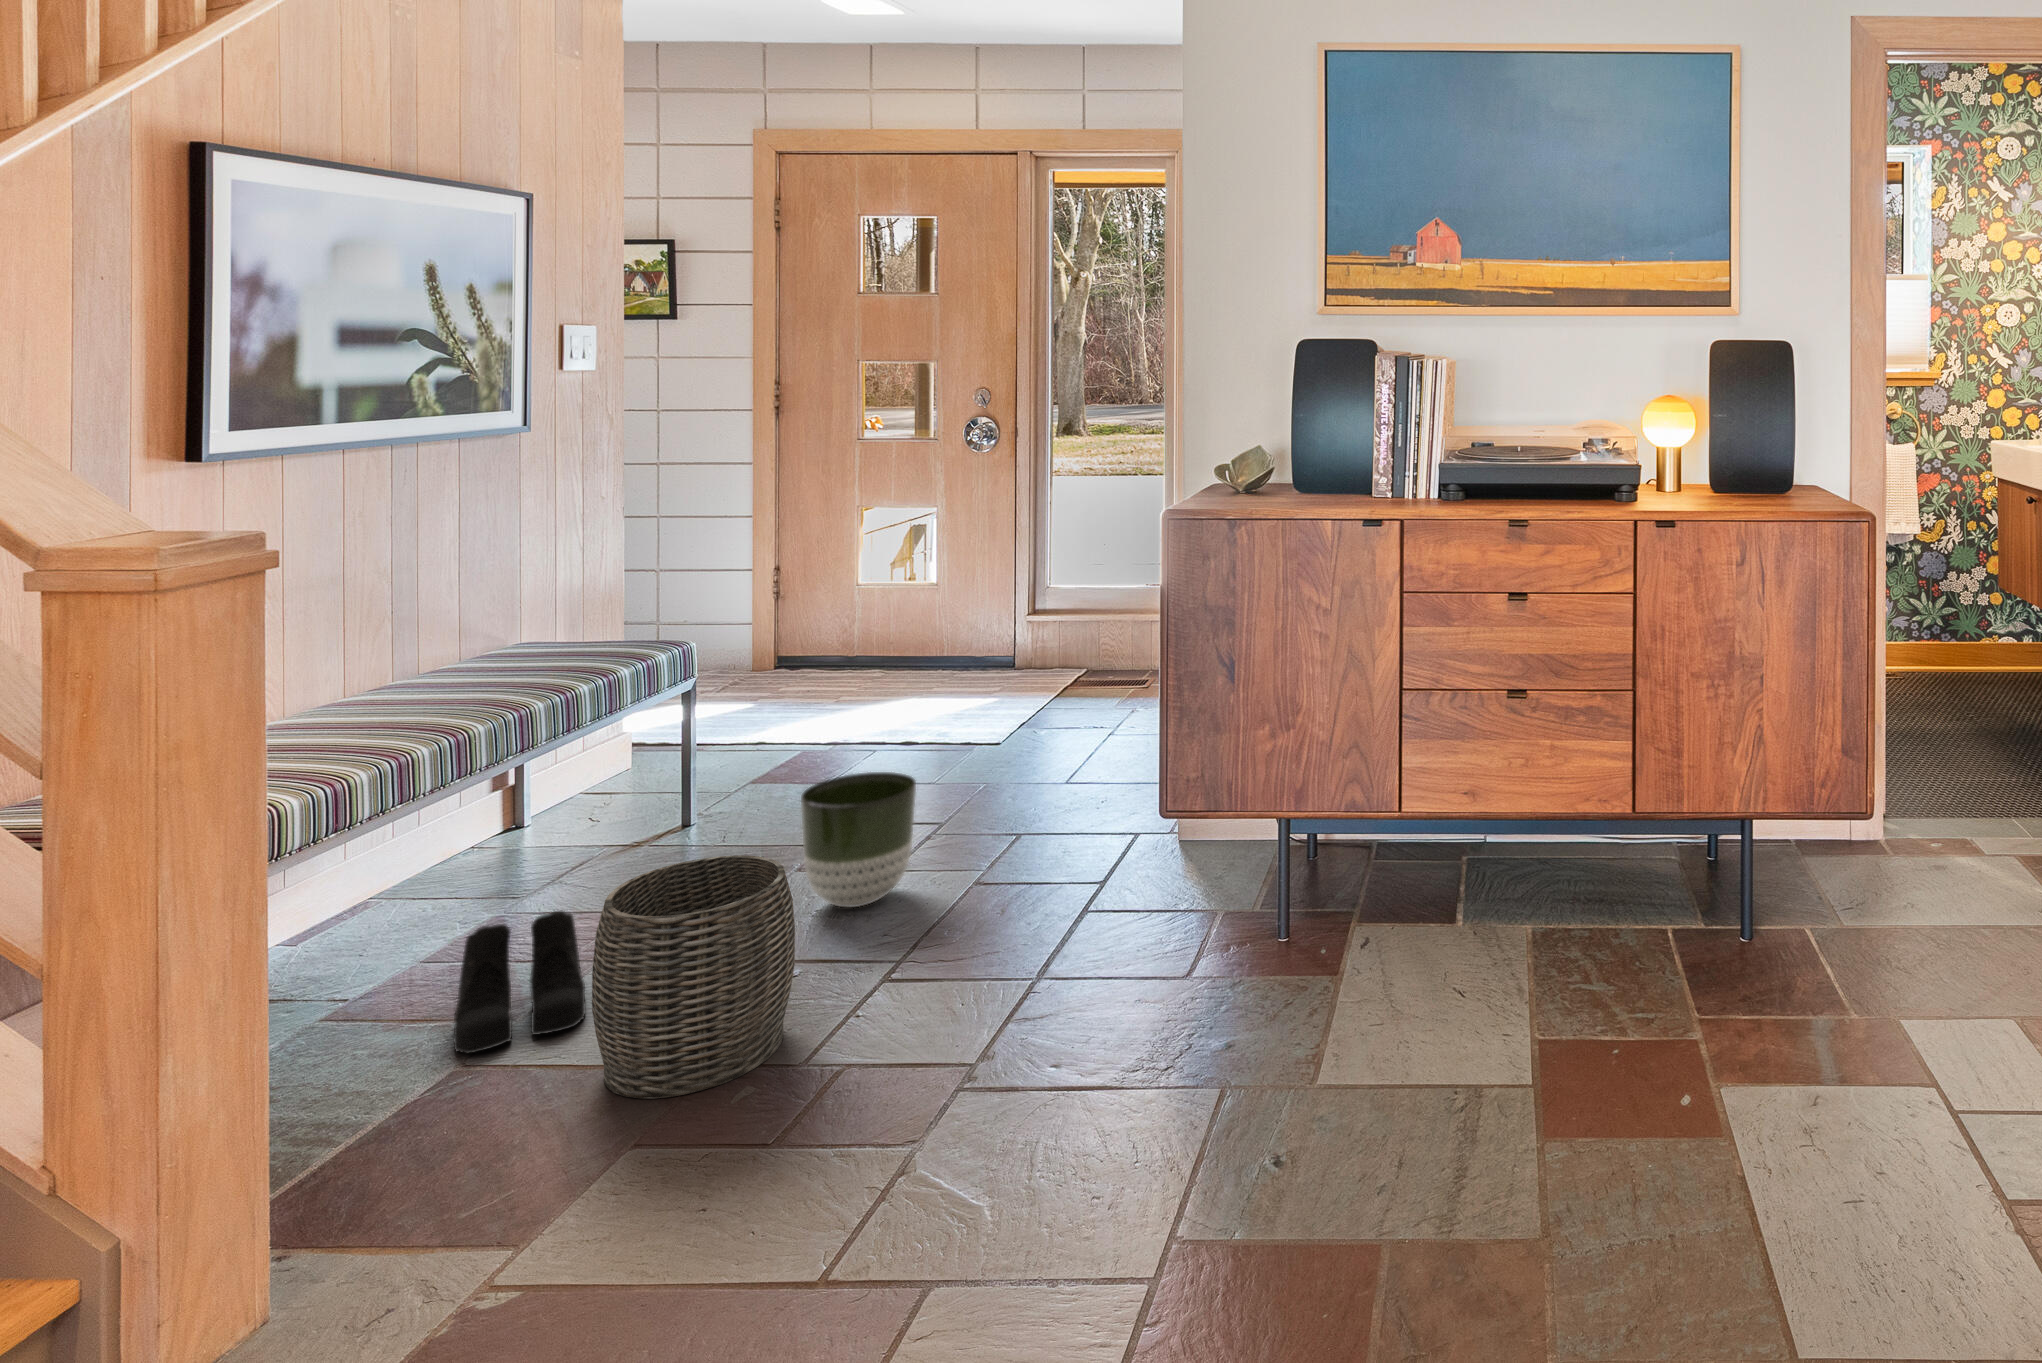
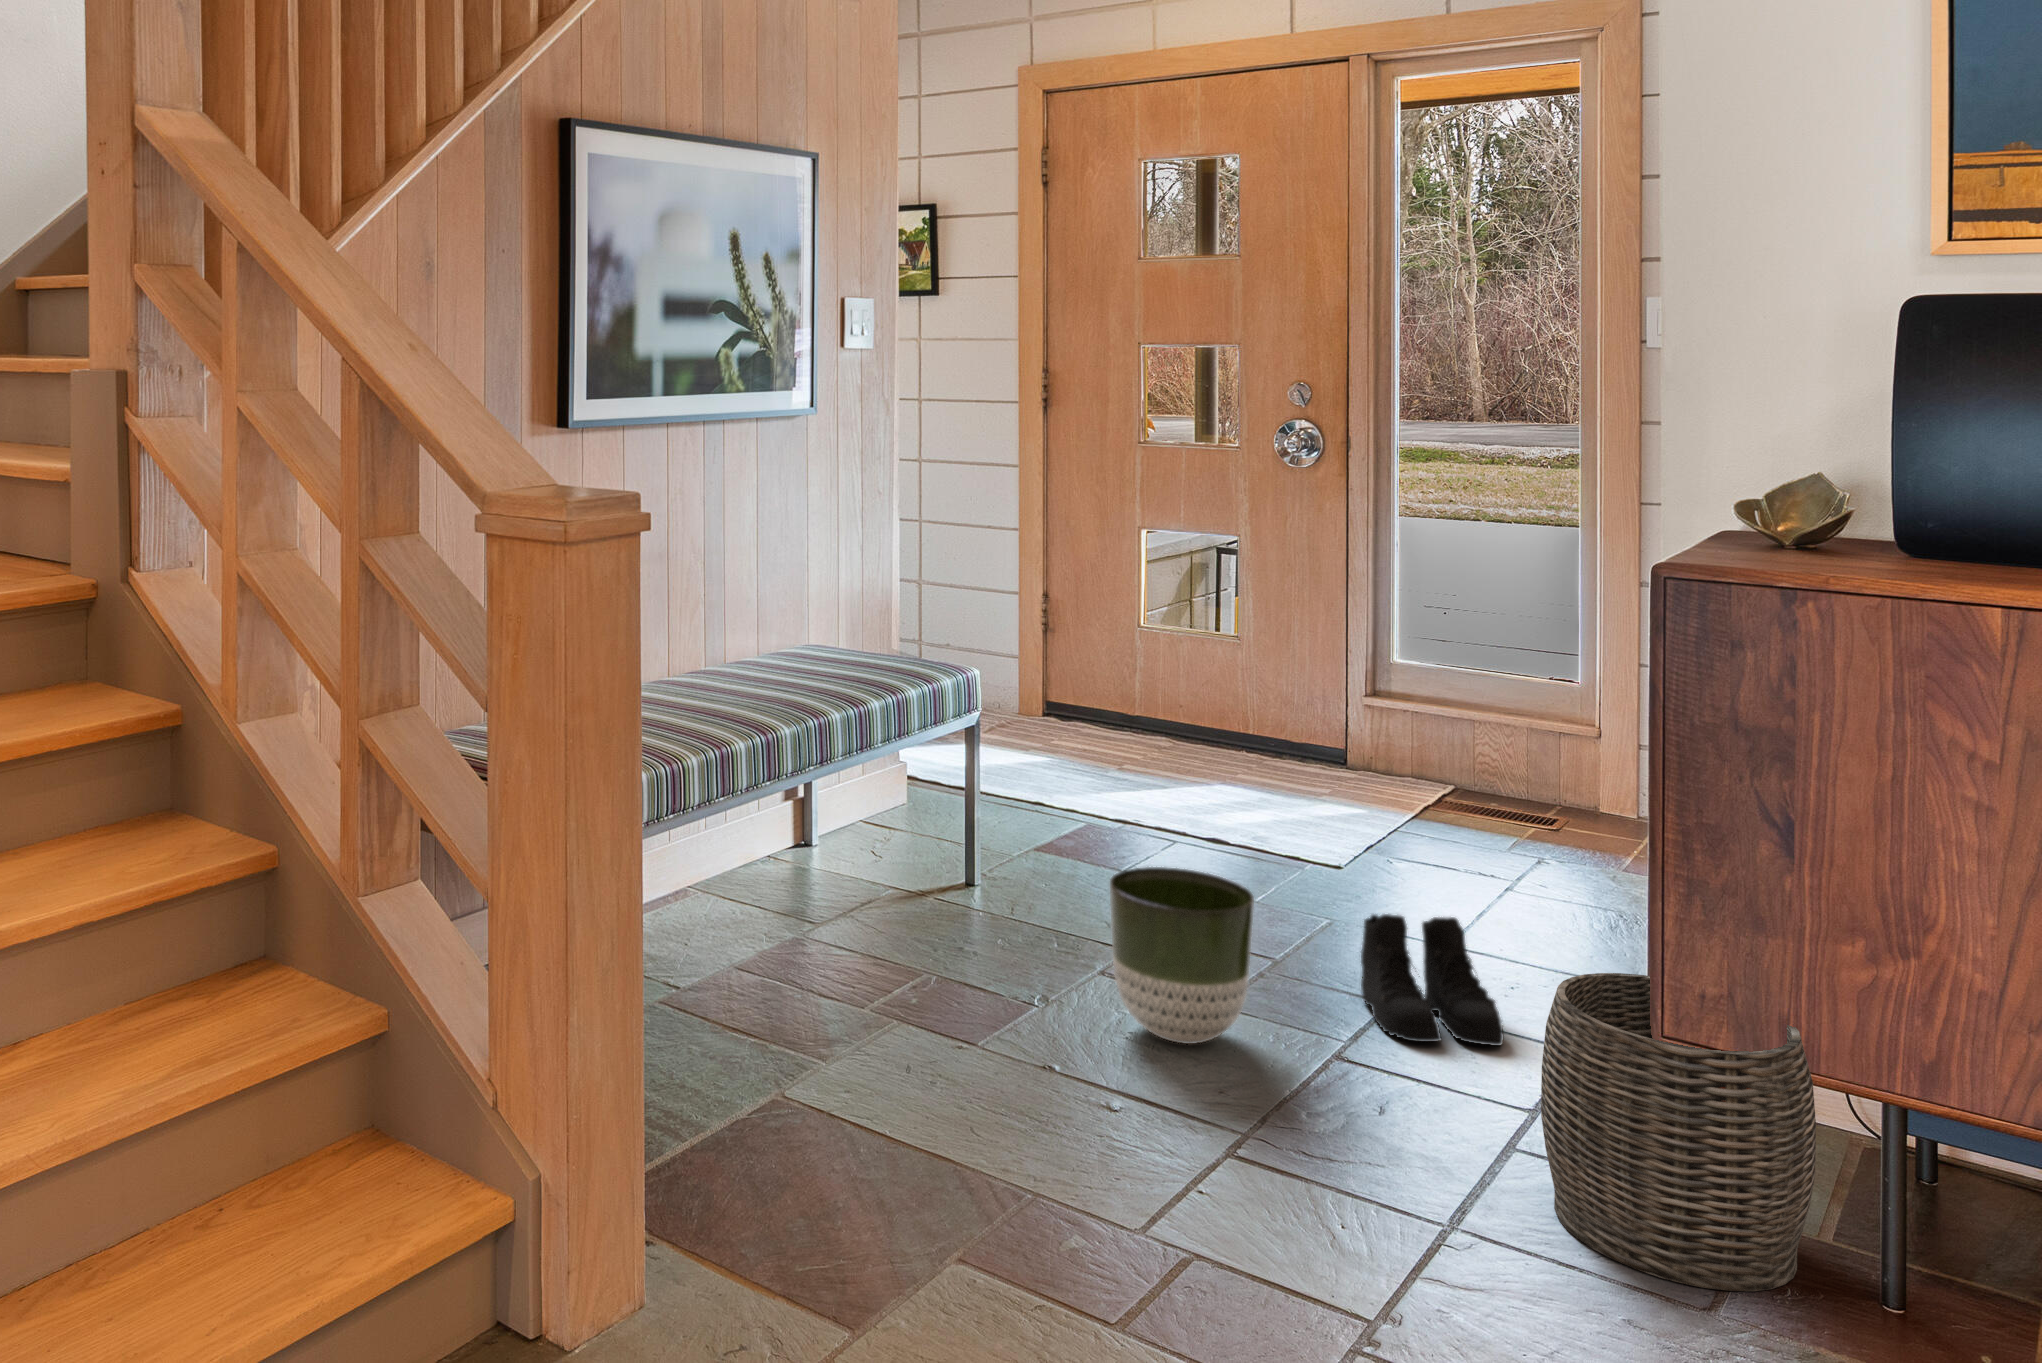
woven basket: present [592,855,795,1098] -> present [1541,973,1816,1291]
boots: present [454,911,585,1053] -> present [1361,914,1503,1046]

